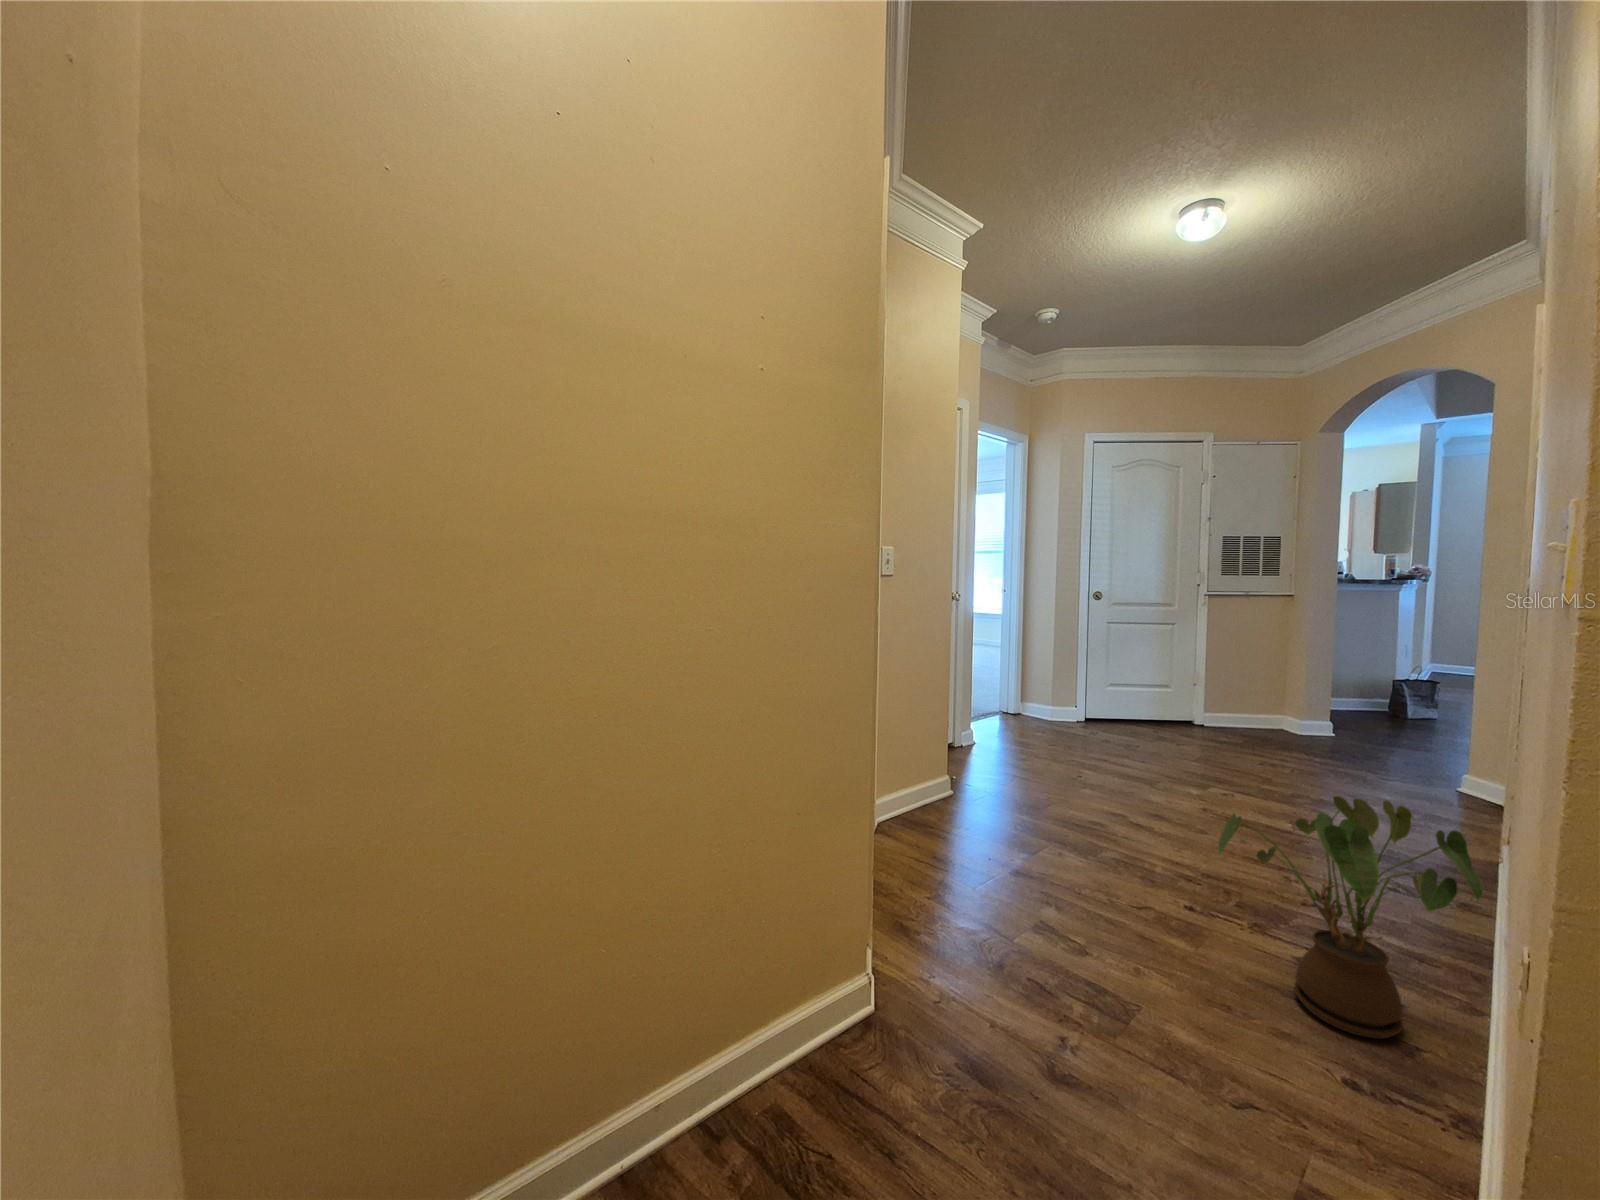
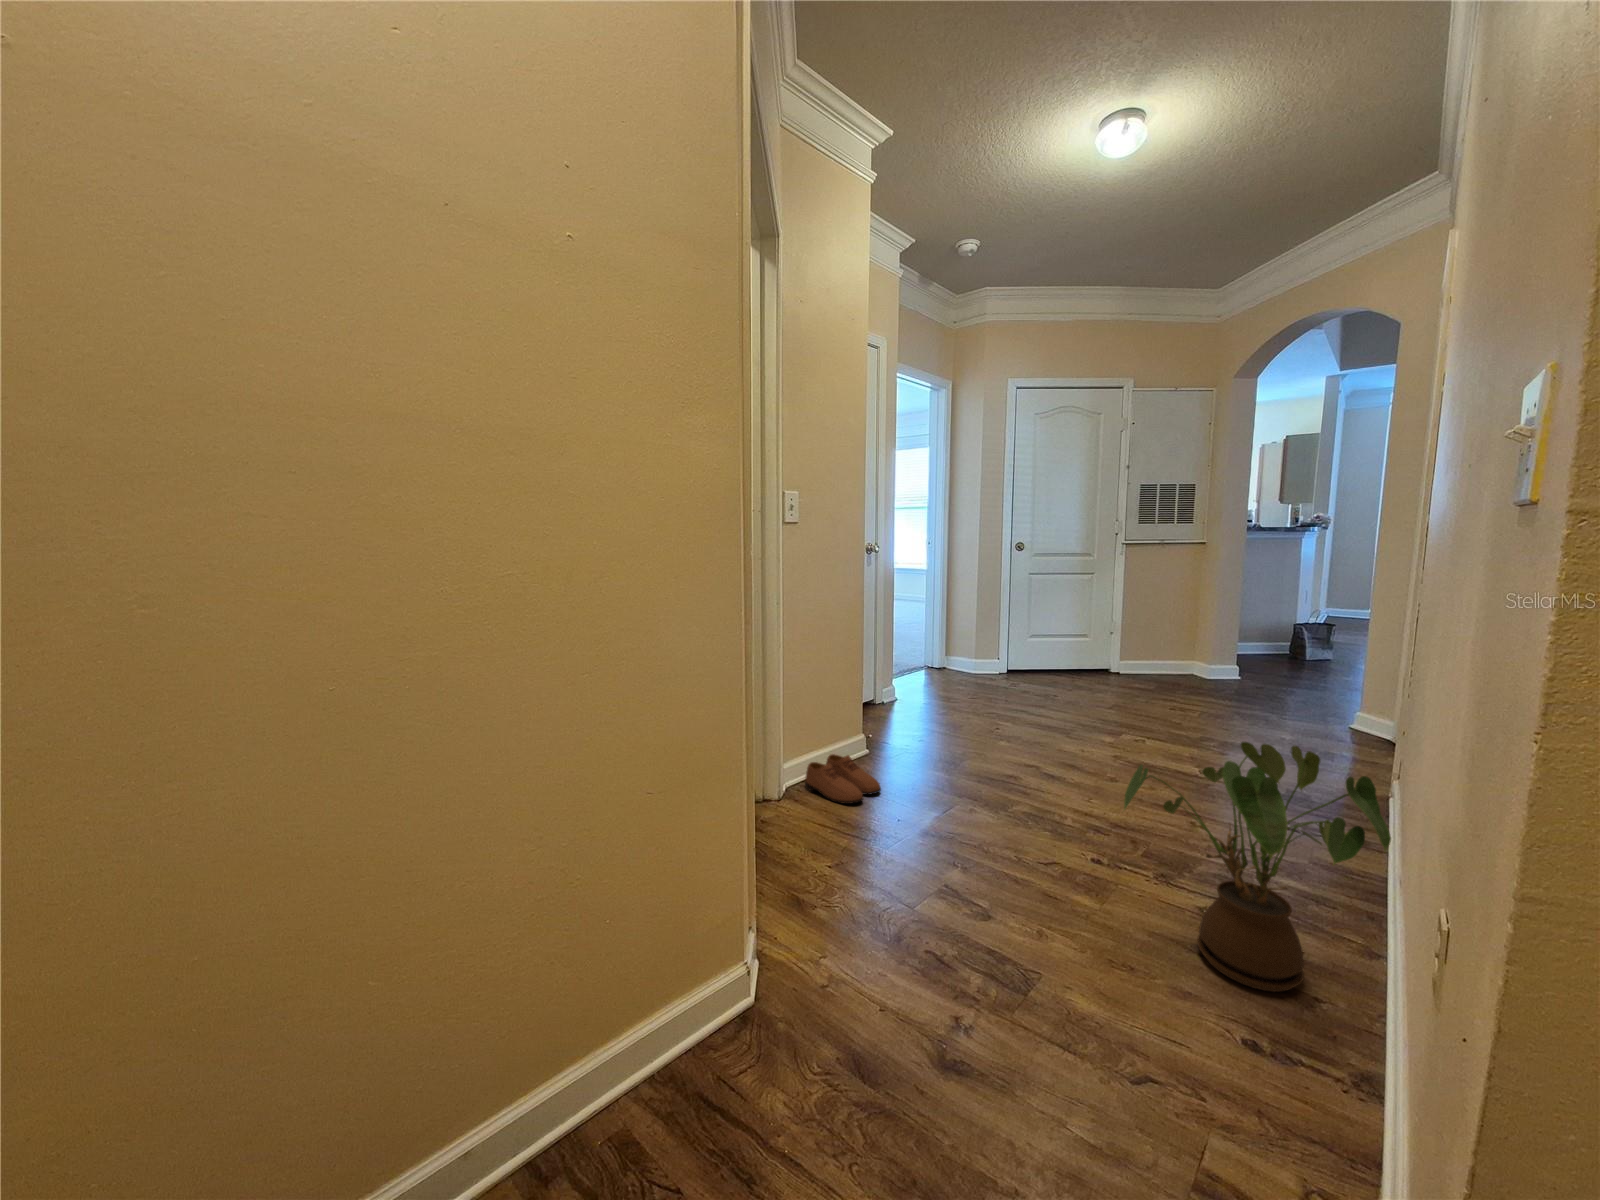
shoe: none [893,795,968,843] -> present [805,754,881,804]

